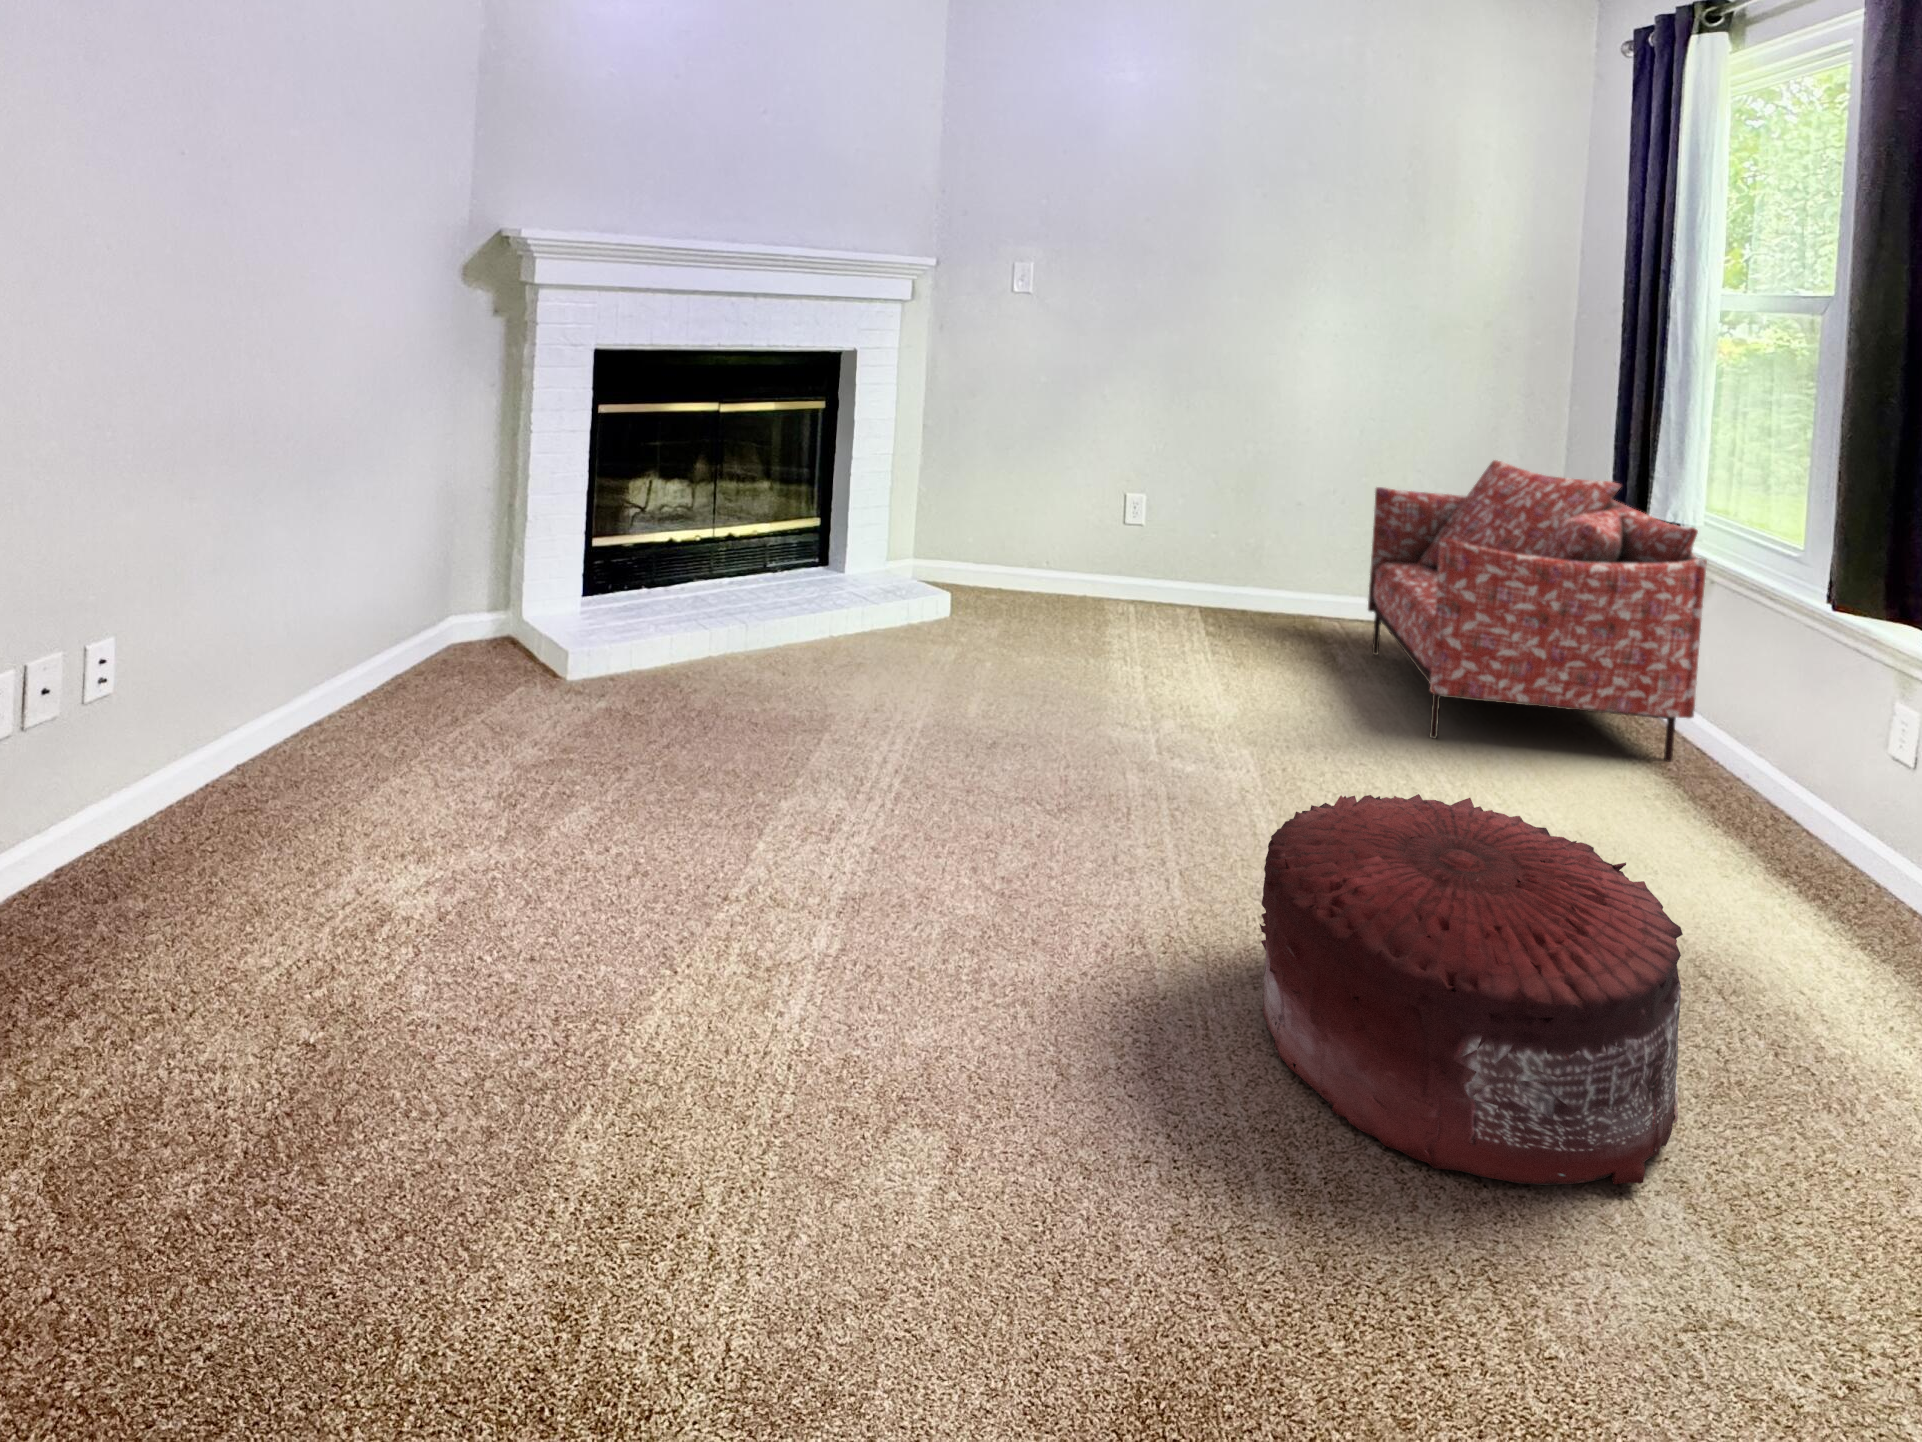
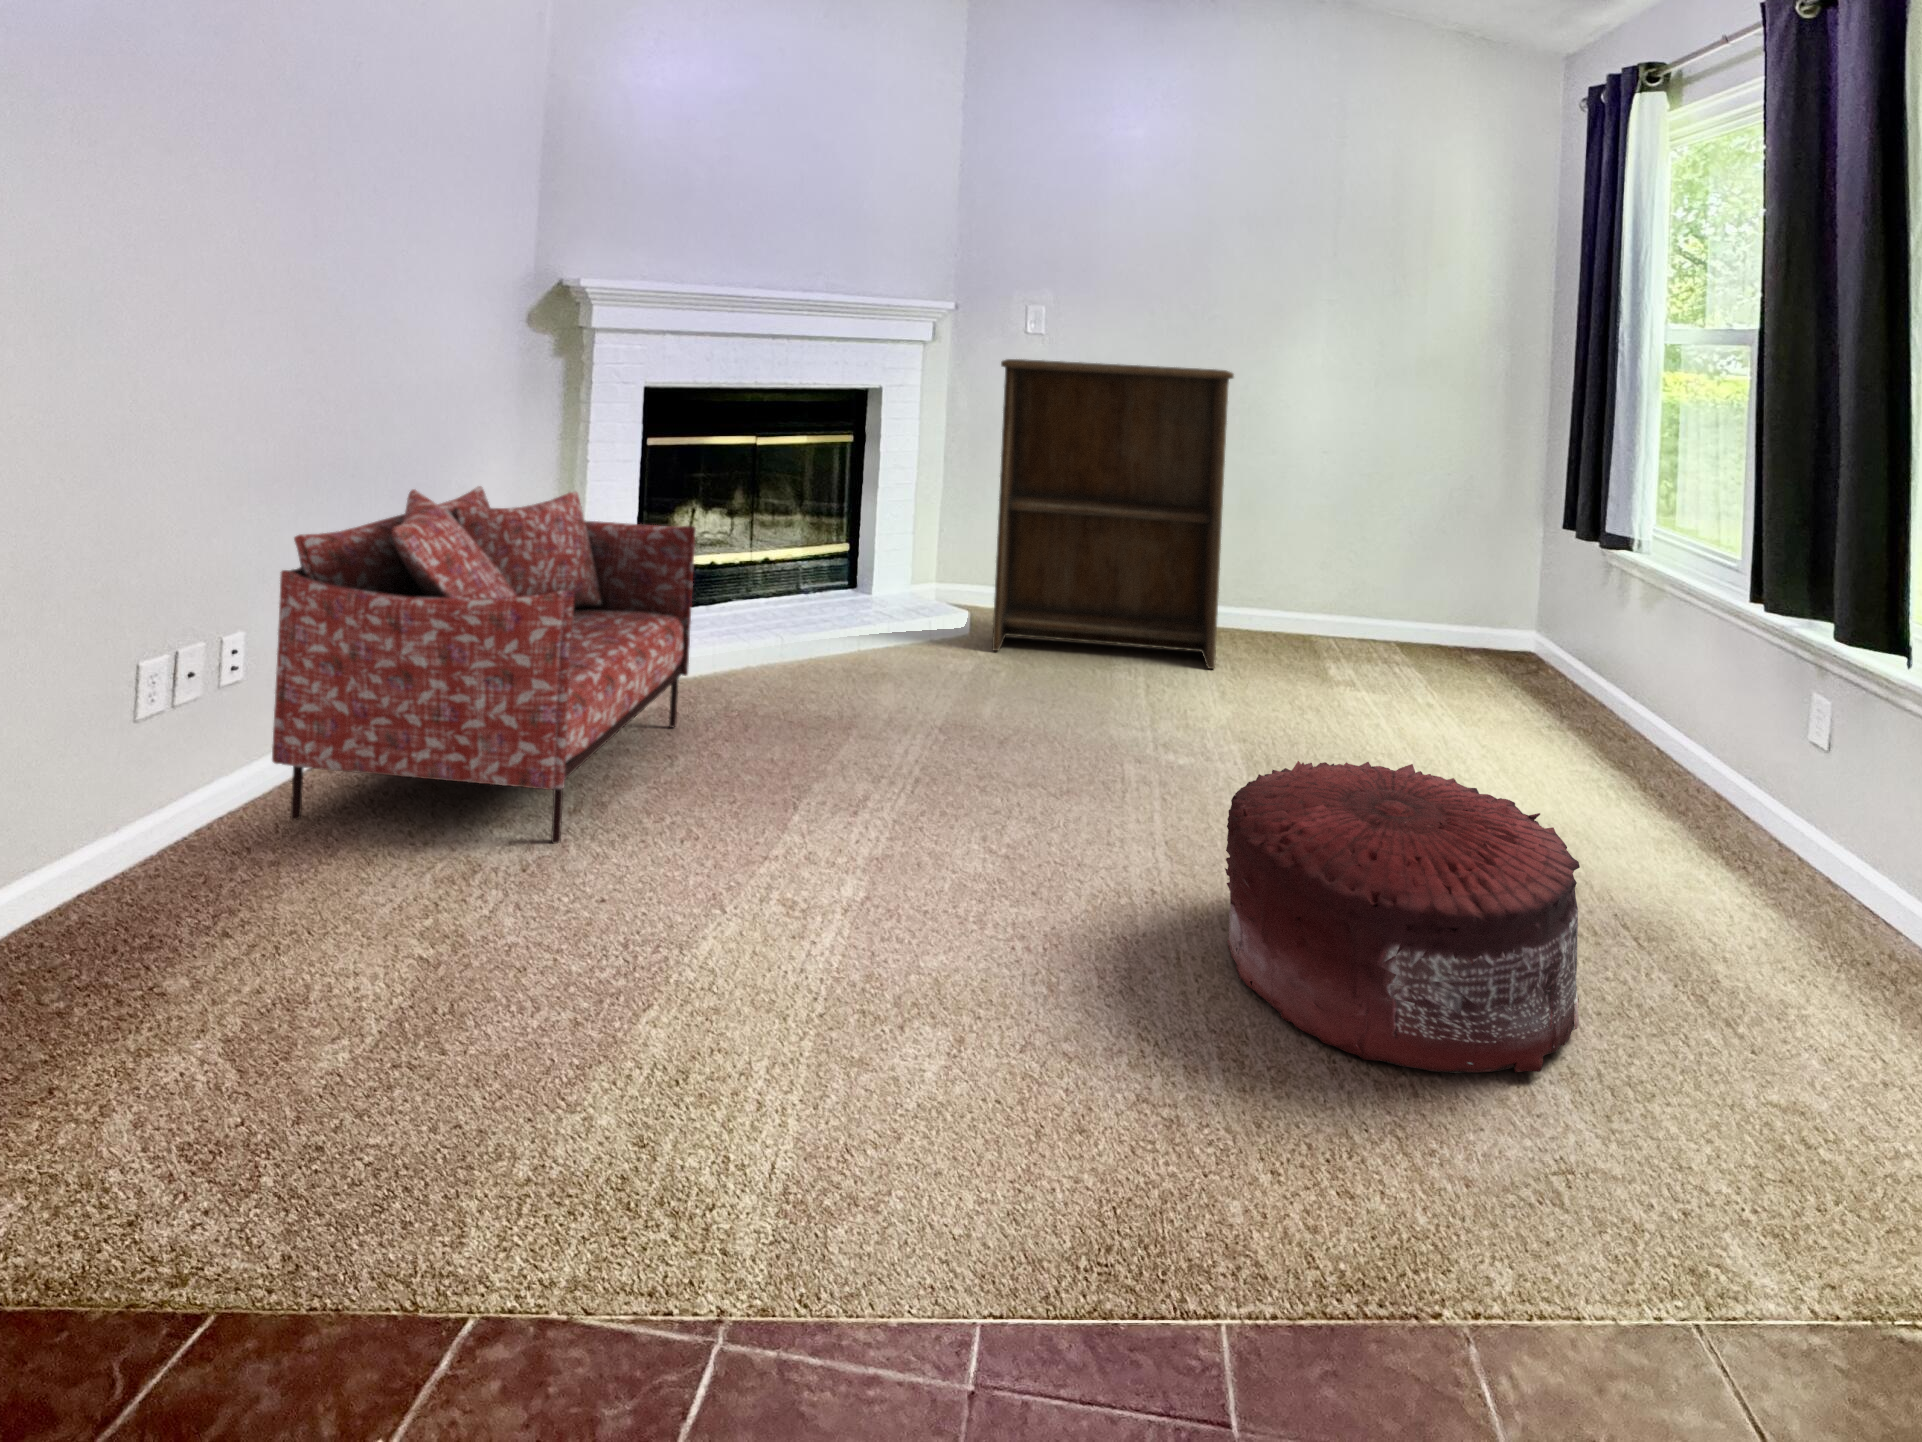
bookshelf: none [975,321,1245,661] -> present [992,359,1234,669]
armchair: present [1368,460,1707,762] -> present [272,486,696,844]

